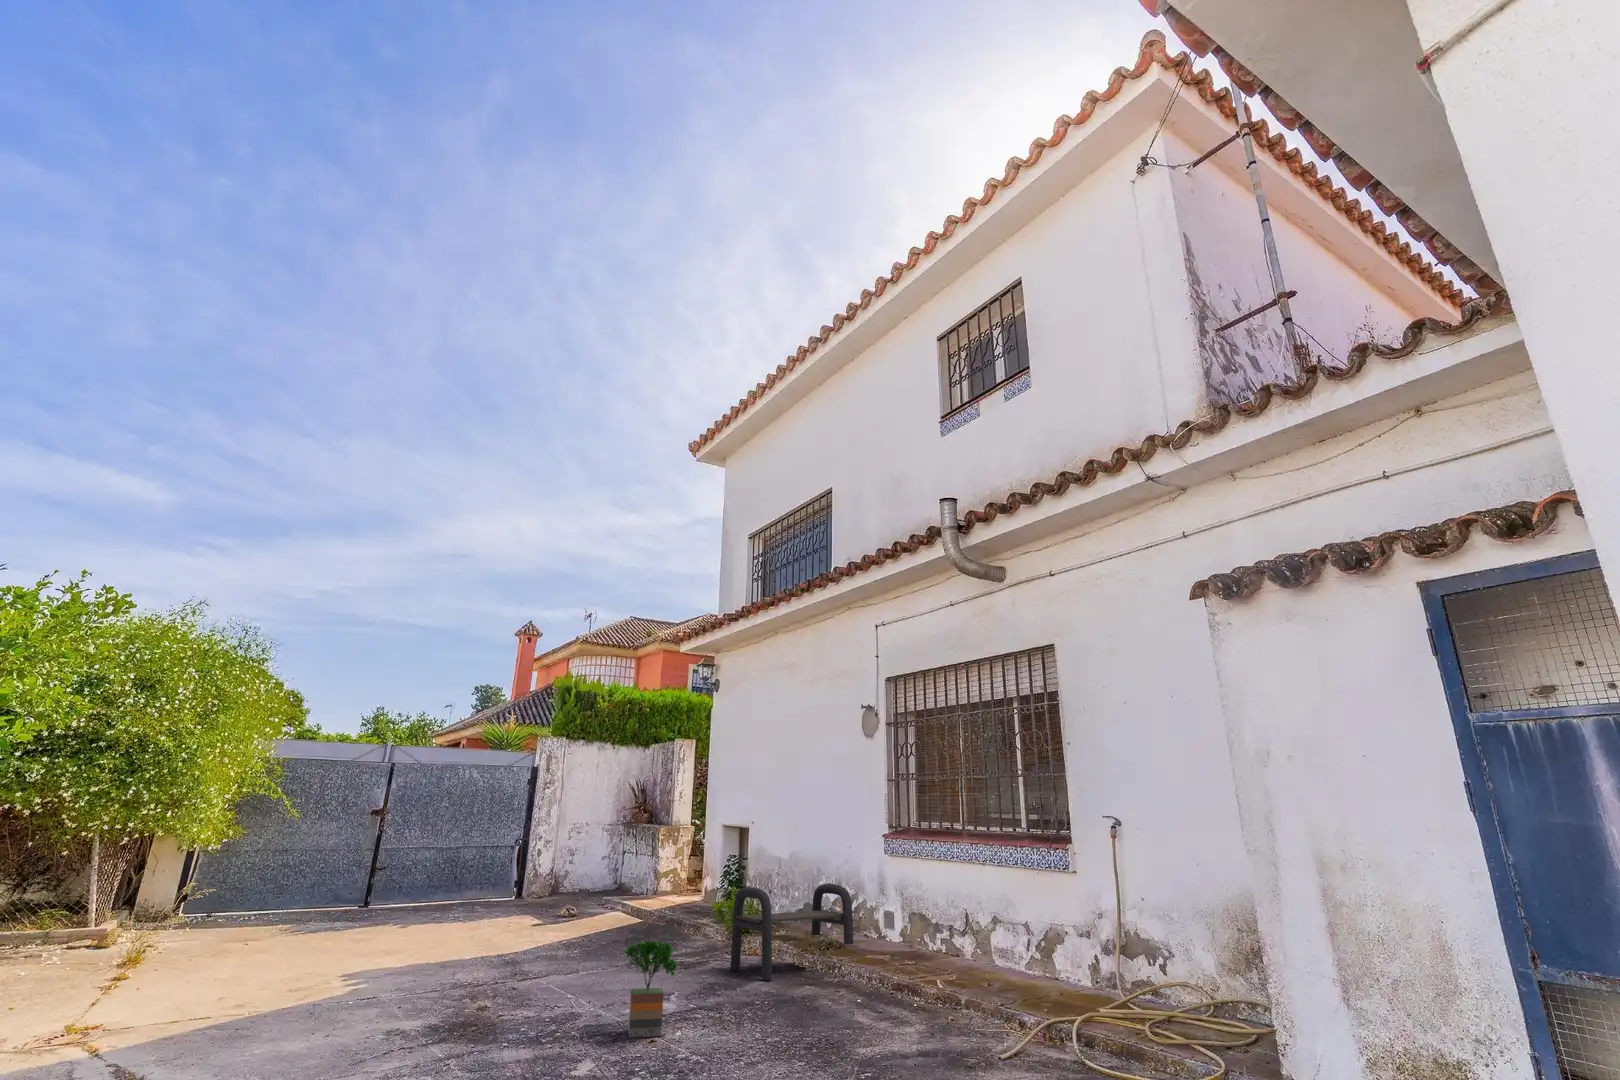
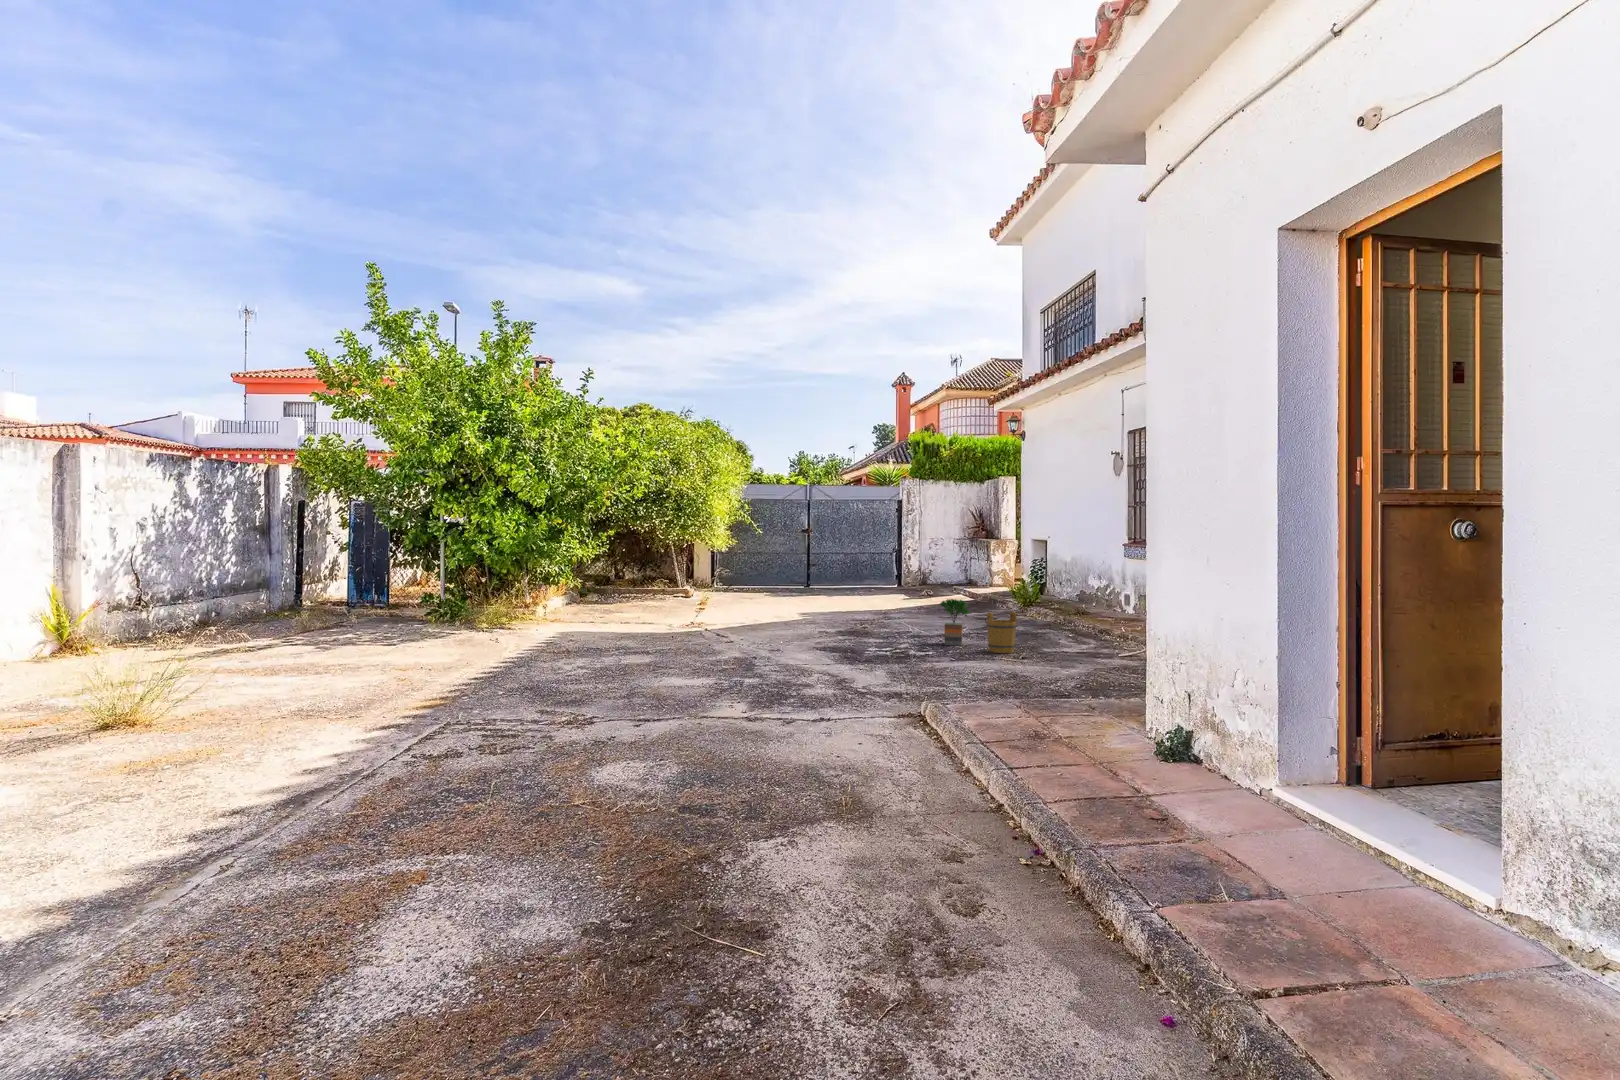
bench: present [730,884,854,981] -> none [1021,576,1106,630]
bucket: none [712,964,767,1053] -> present [985,612,1017,653]

